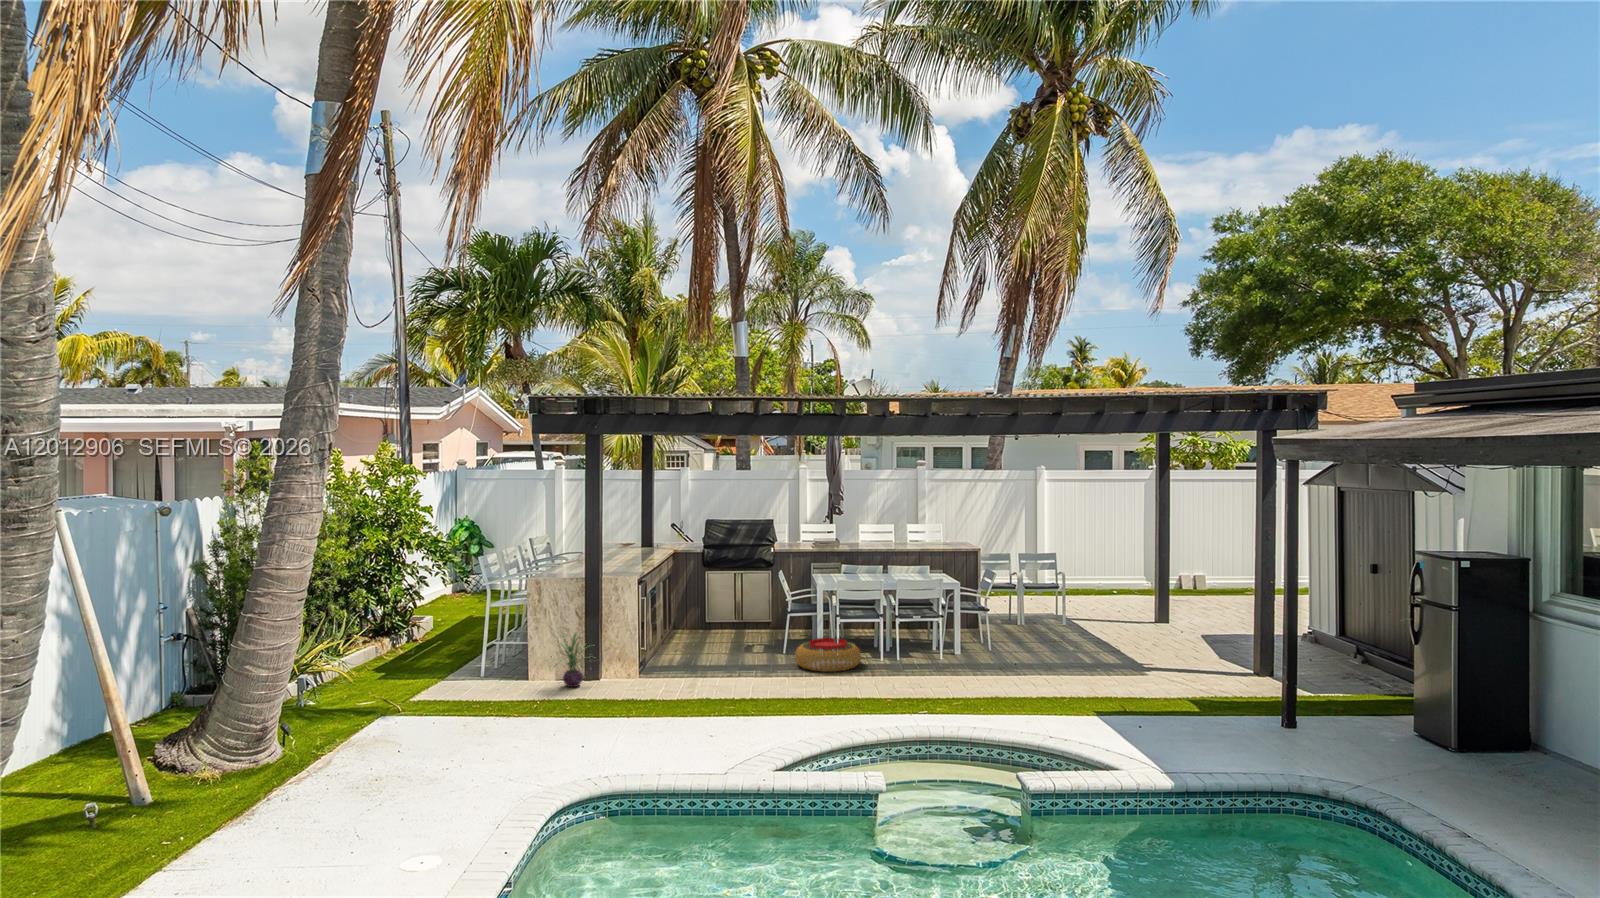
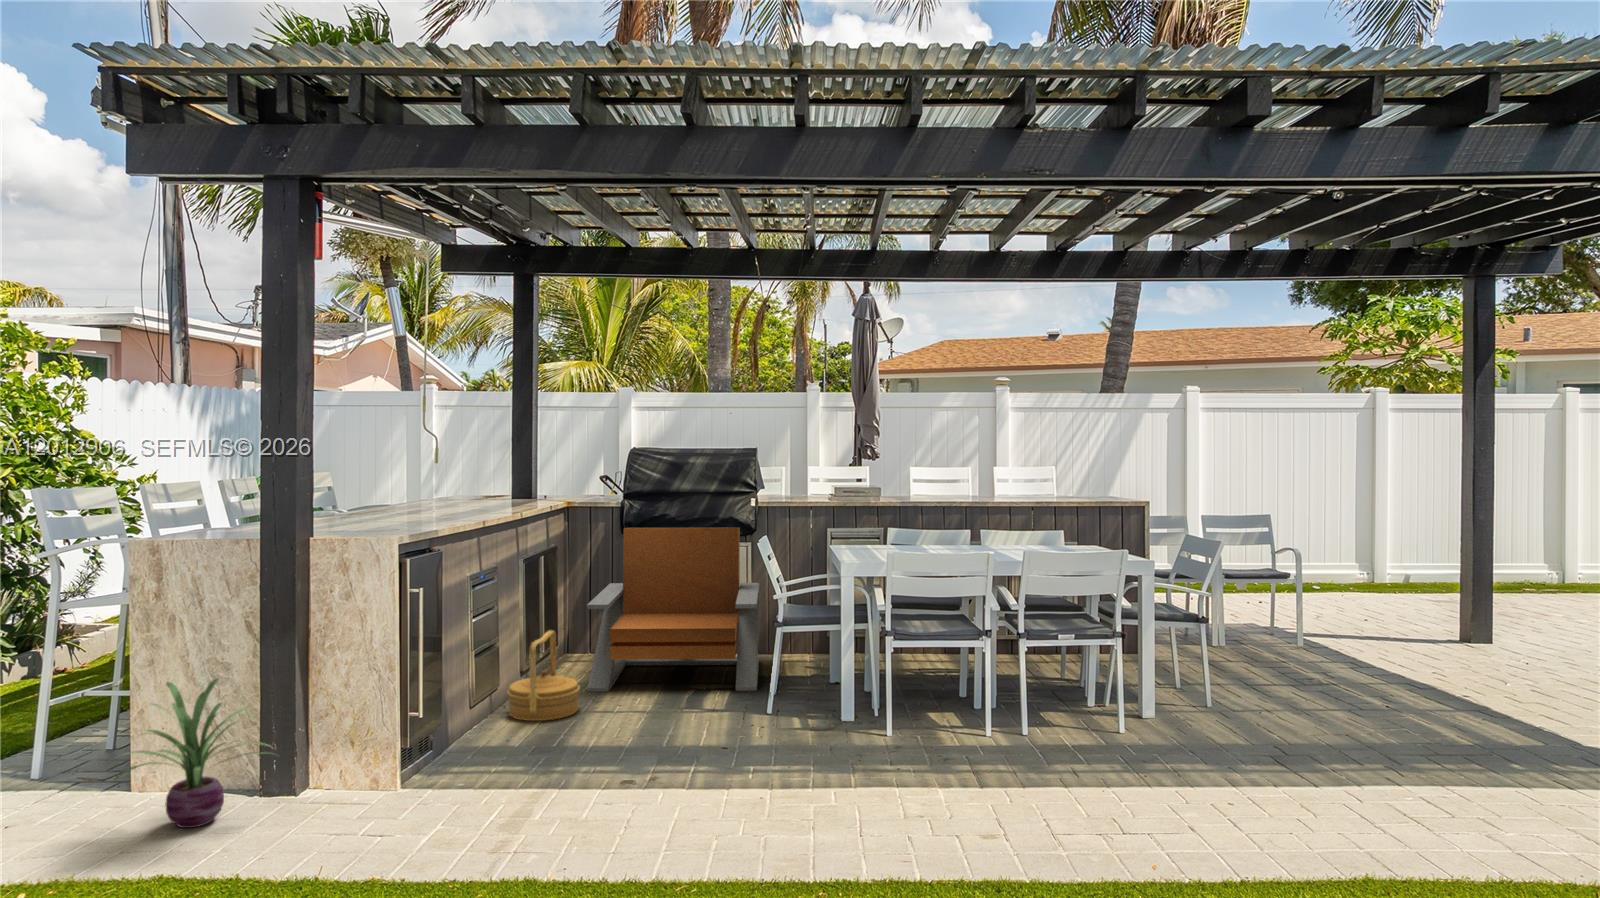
lounge chair: none [695,564,777,646] -> present [587,528,759,692]
woven basket: none [663,616,696,657] -> present [507,631,580,721]
pouf: present [795,638,861,672] -> none [790,684,946,772]

